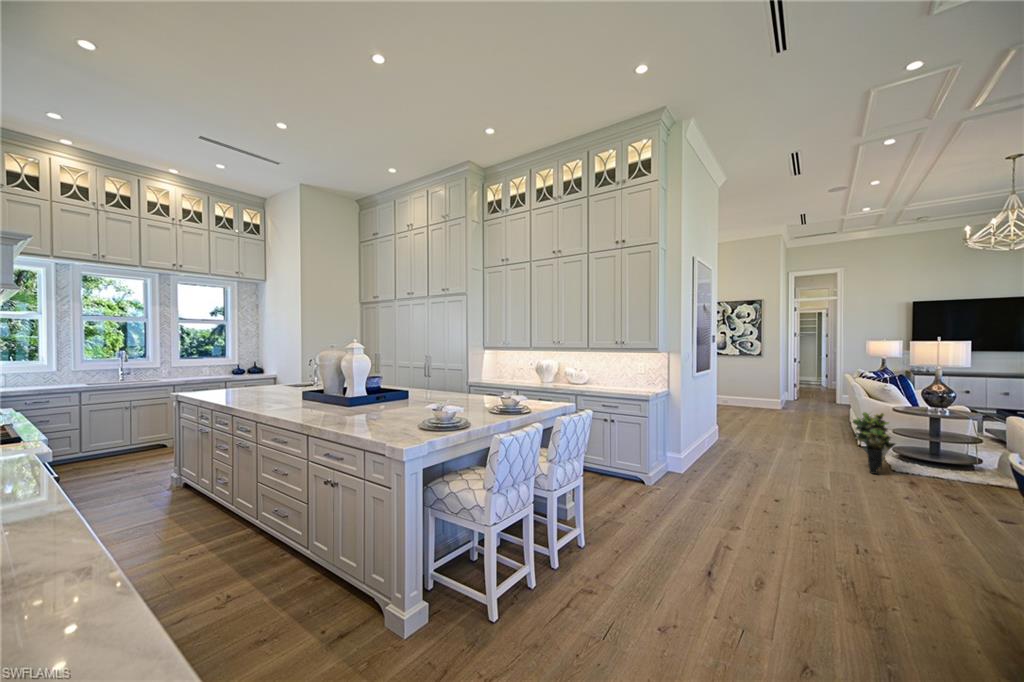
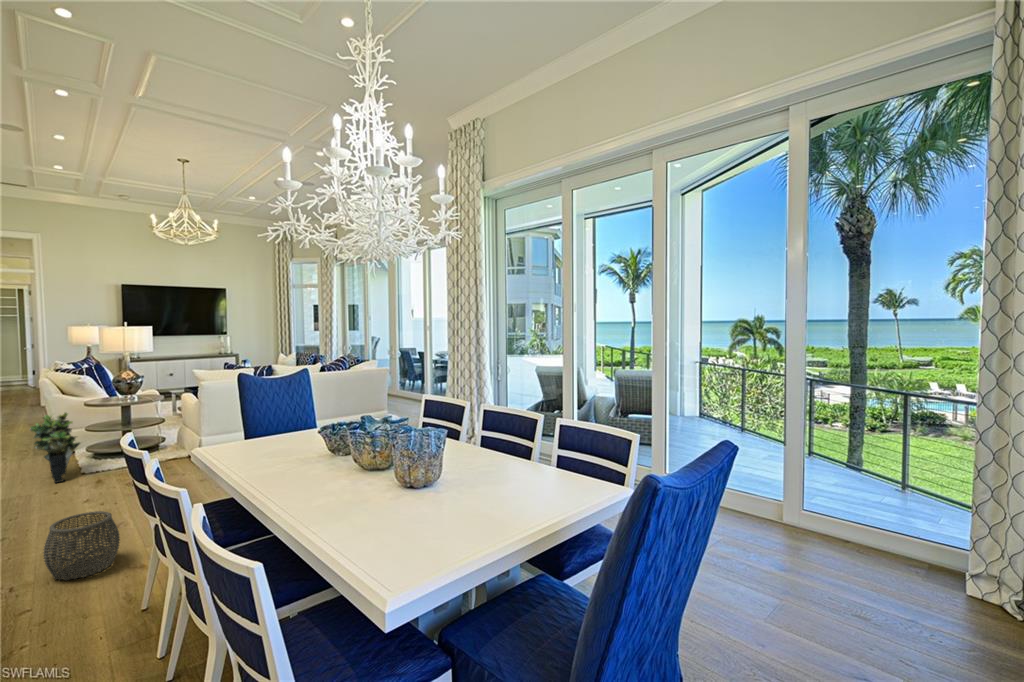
woven basket: none [896,518,982,593] -> present [43,511,120,580]

